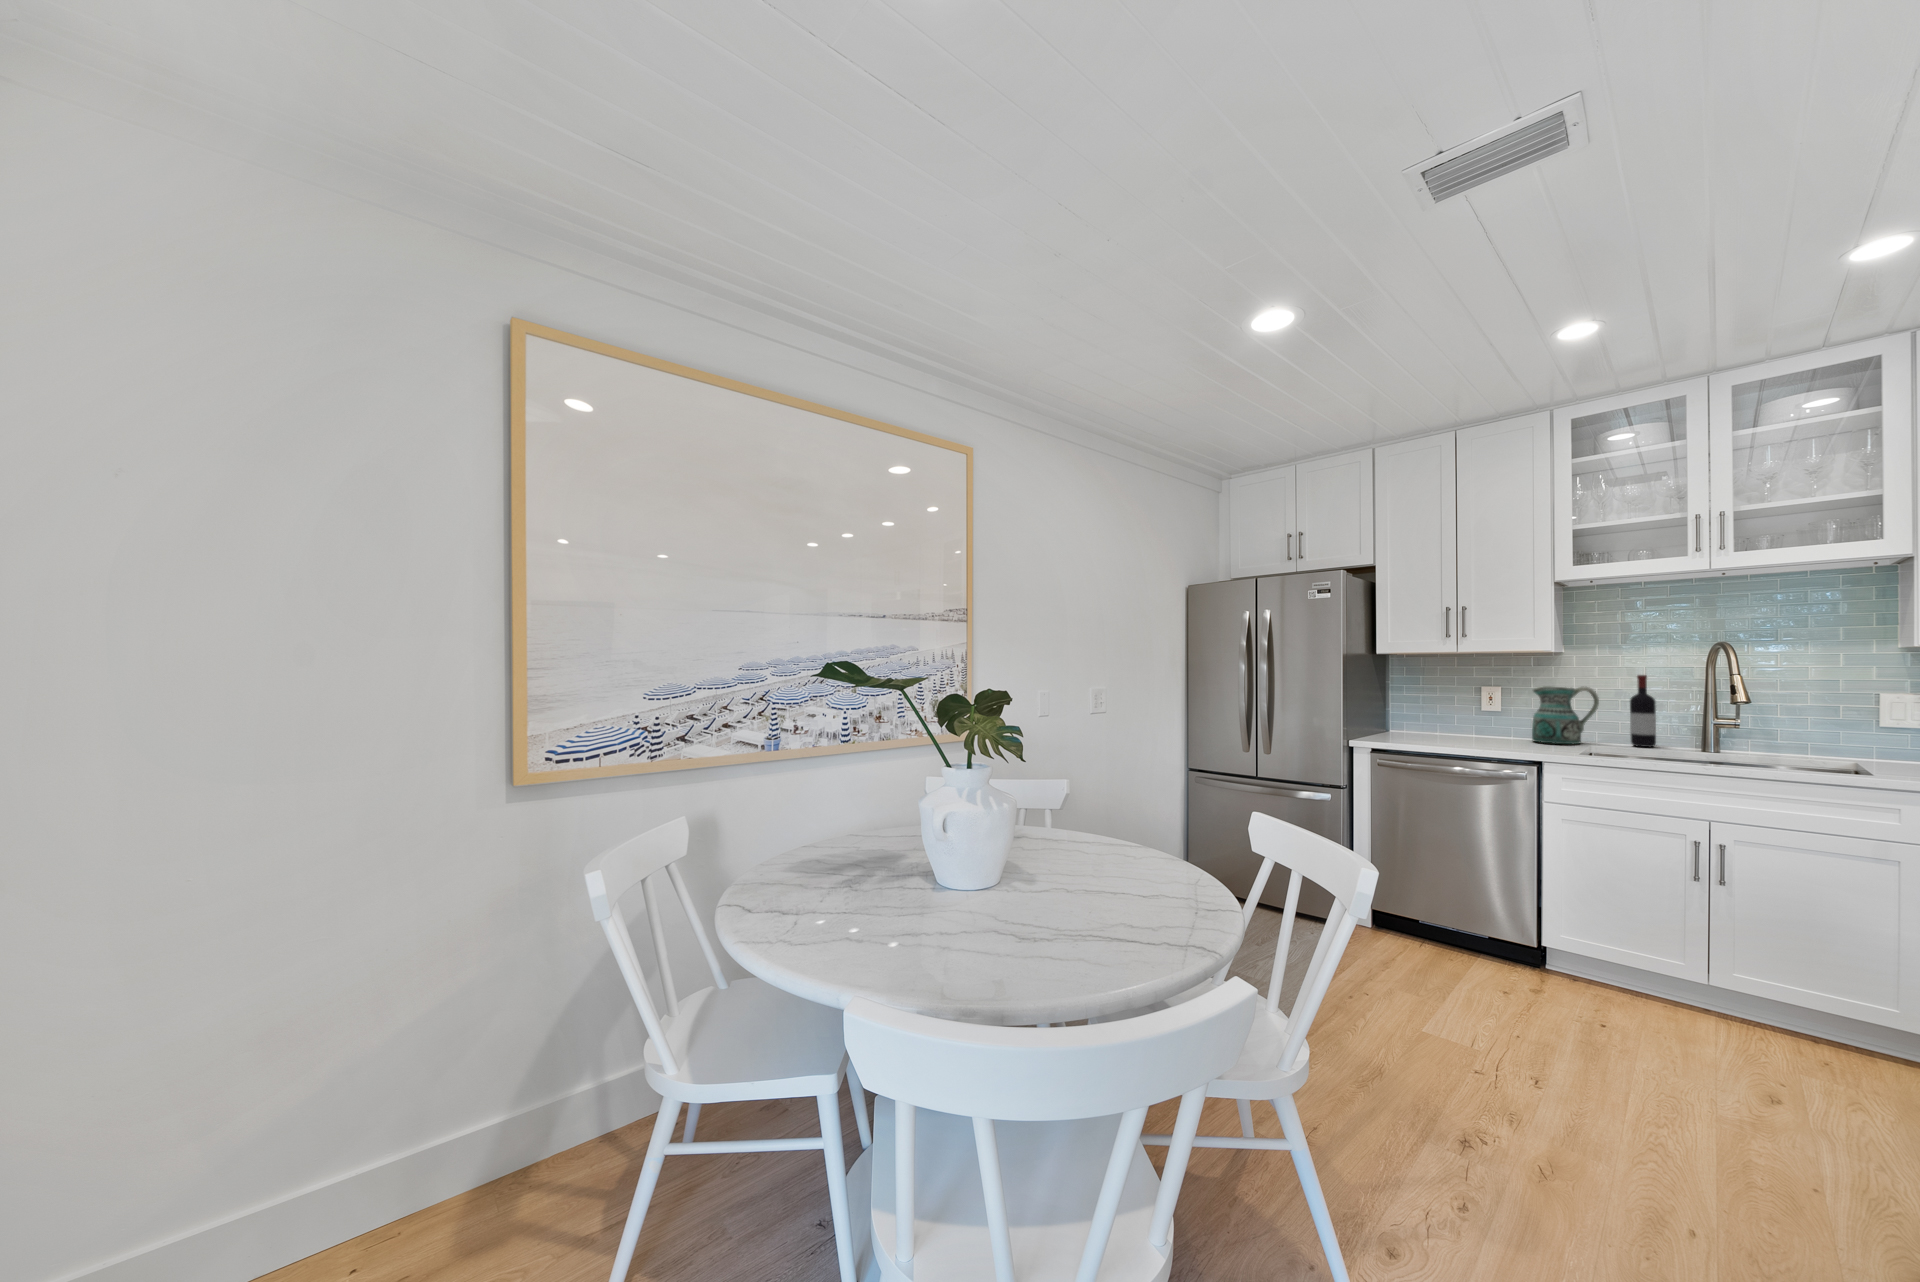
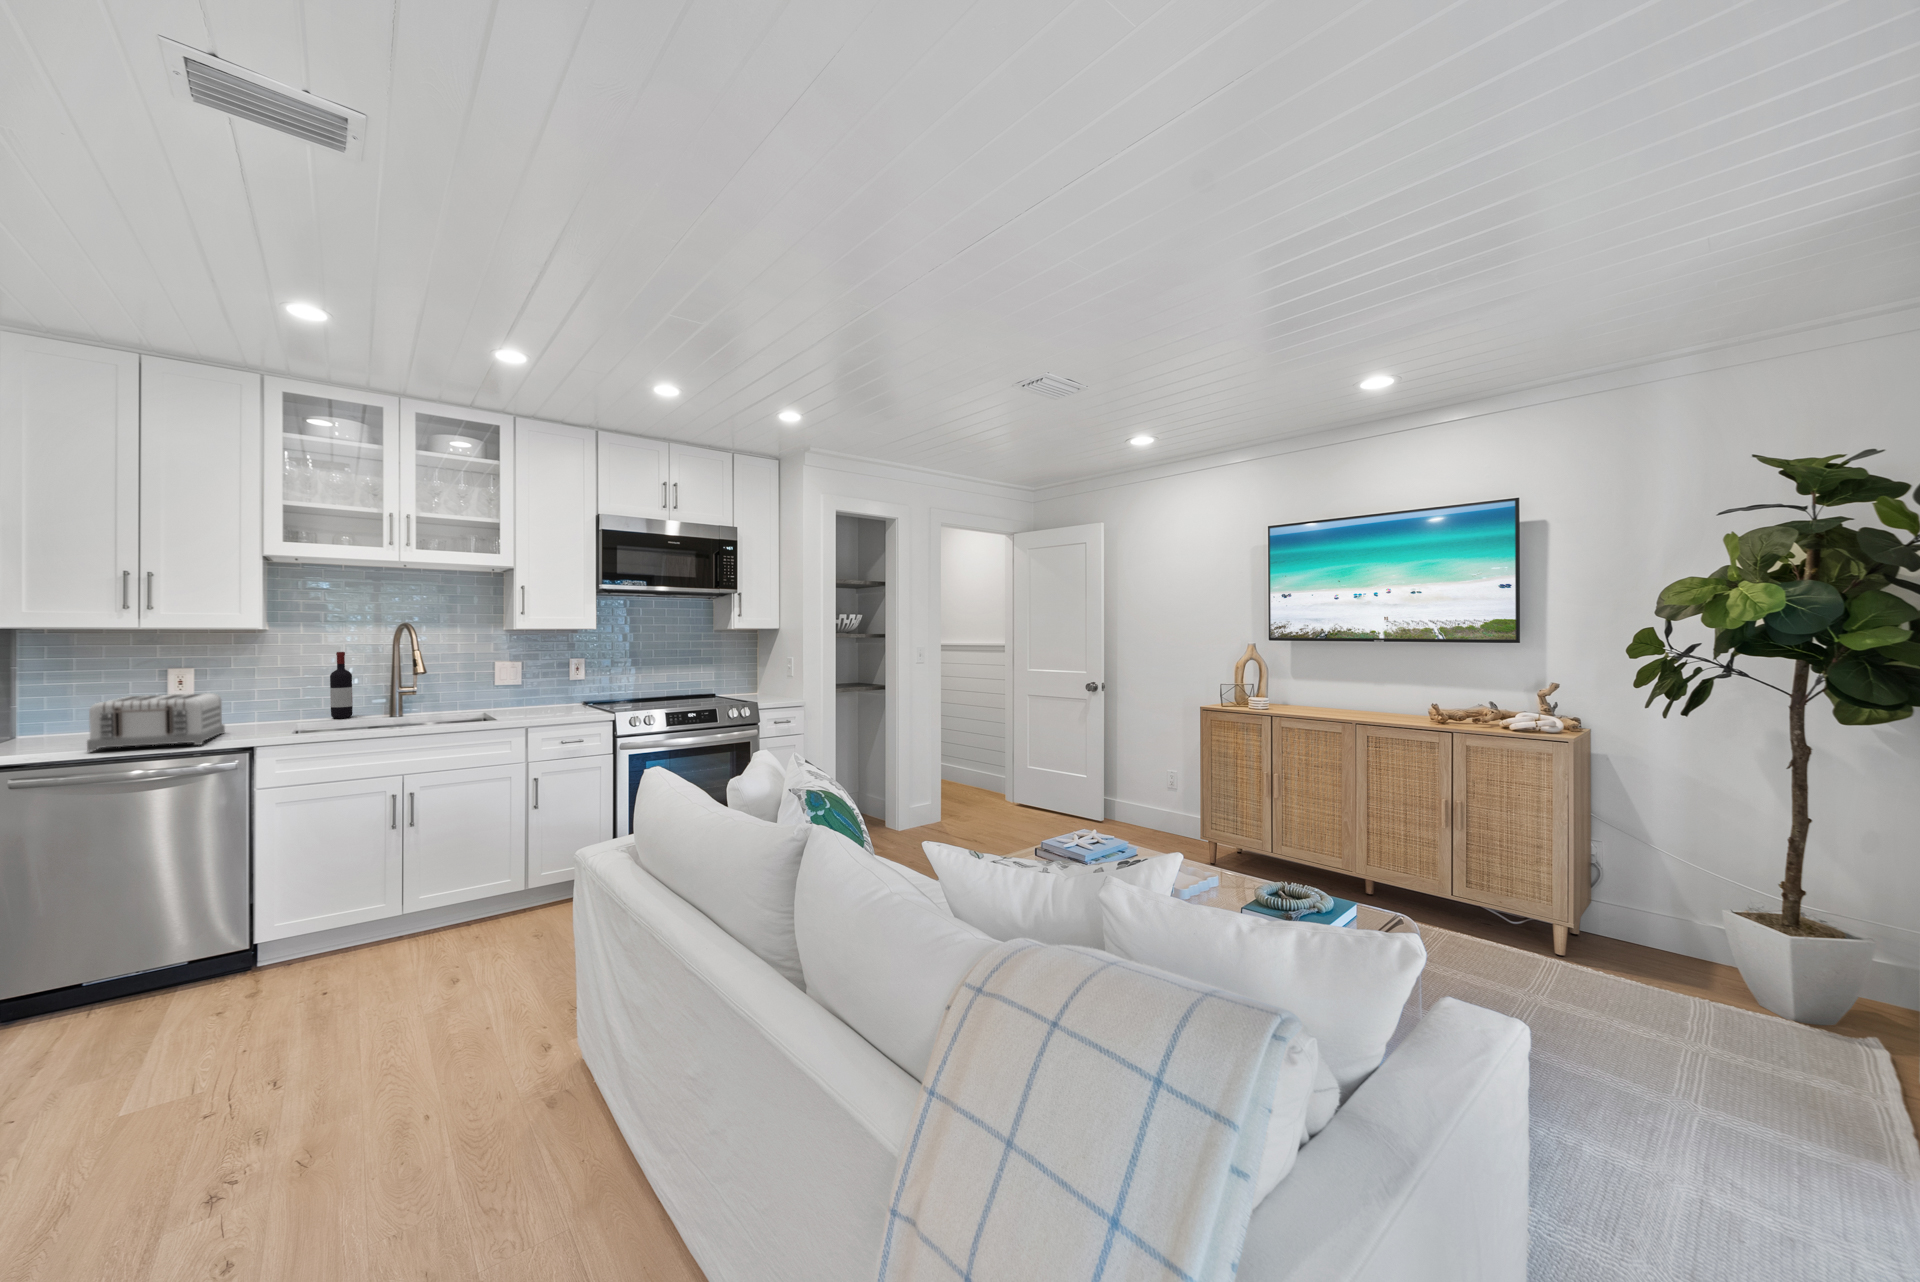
ceramic pitcher: present [1532,686,1599,744] -> none [233,665,302,726]
toaster: none [1416,705,1523,753] -> present [87,693,225,751]

